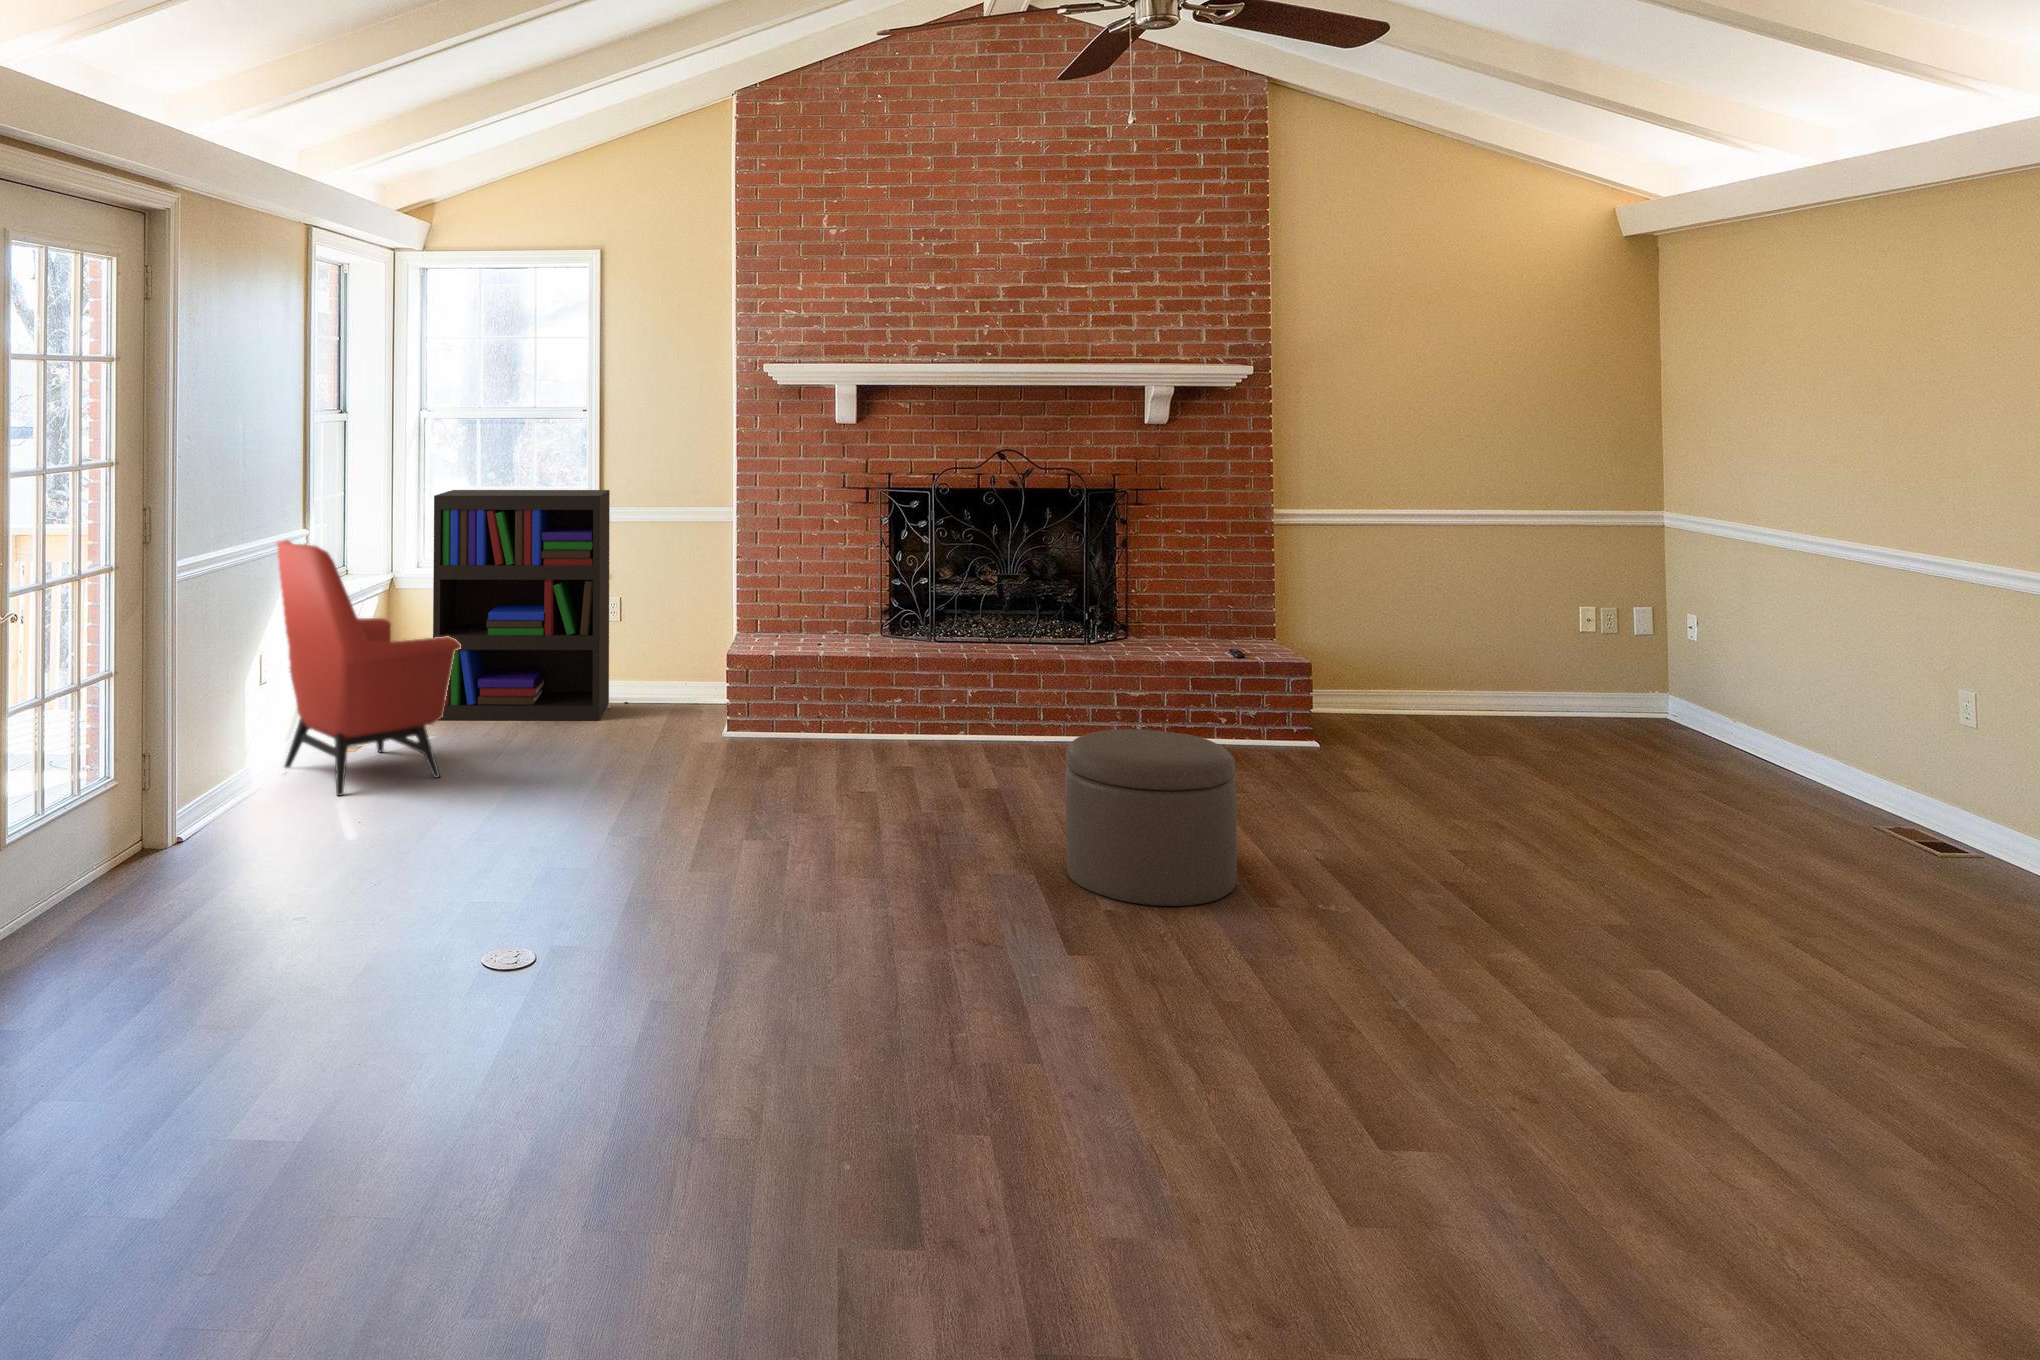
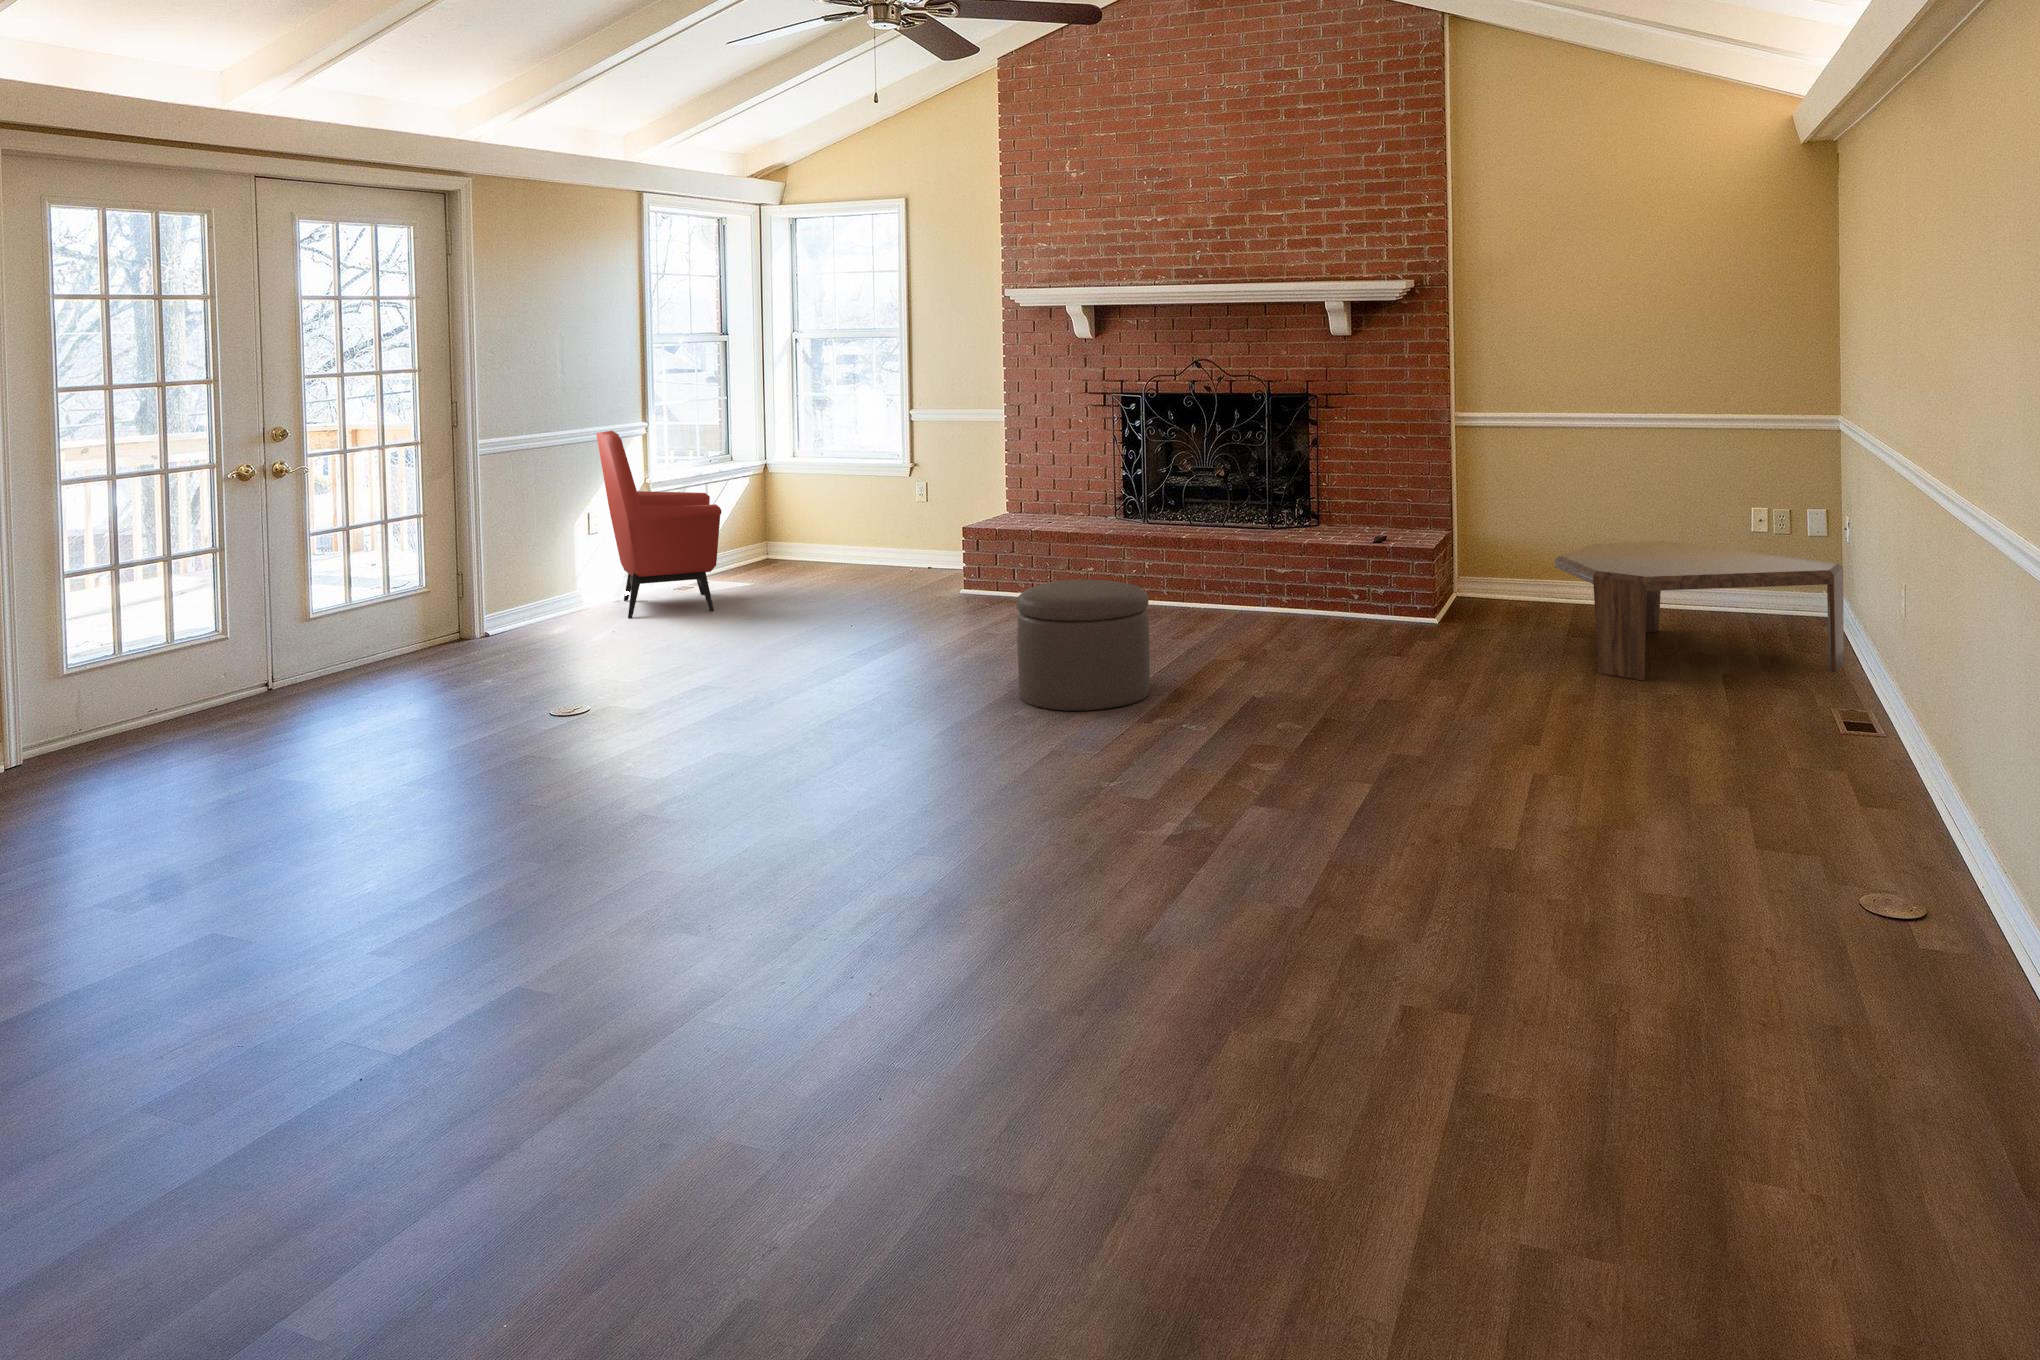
bookshelf: present [433,490,610,721] -> none [771,397,923,581]
coffee table: none [1499,649,1822,812] -> present [1555,541,1844,681]

